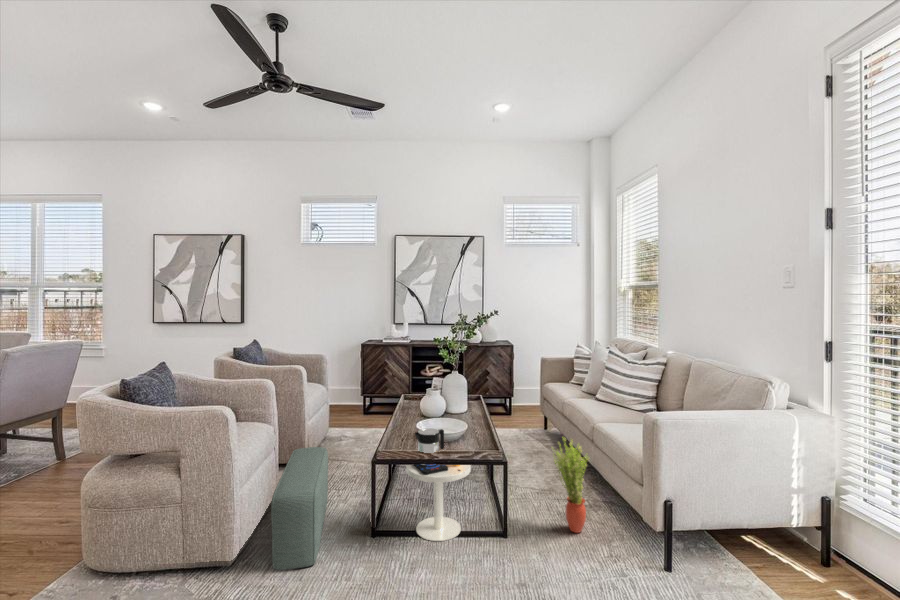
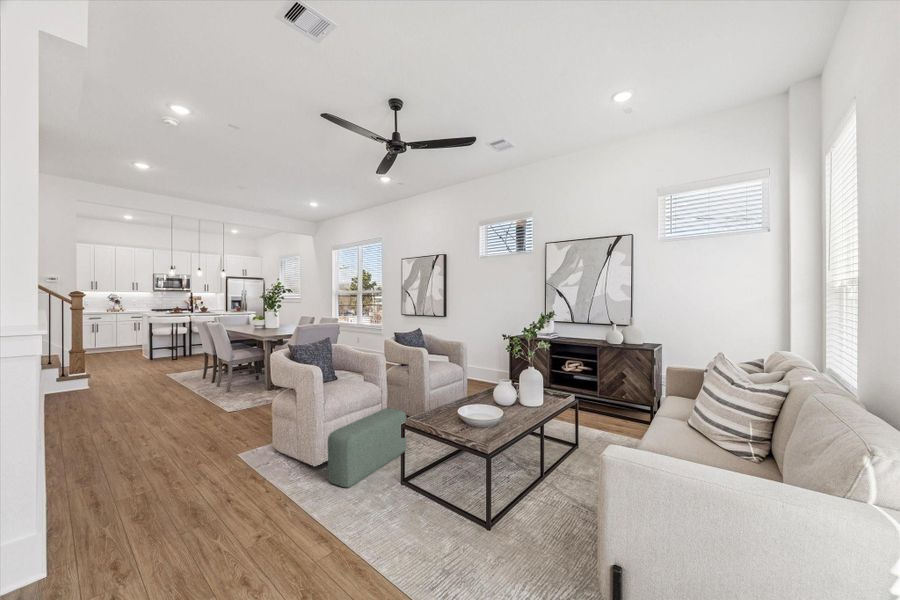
side table: present [406,428,471,541] -> none [416,411,470,509]
potted plant: present [554,438,589,533] -> none [529,449,562,555]

